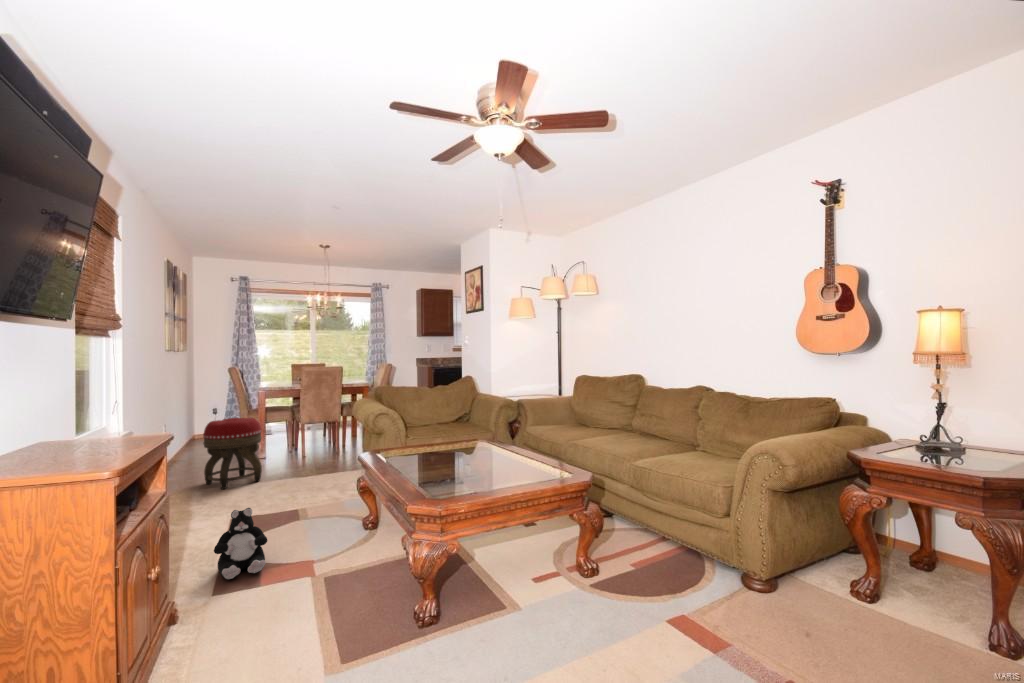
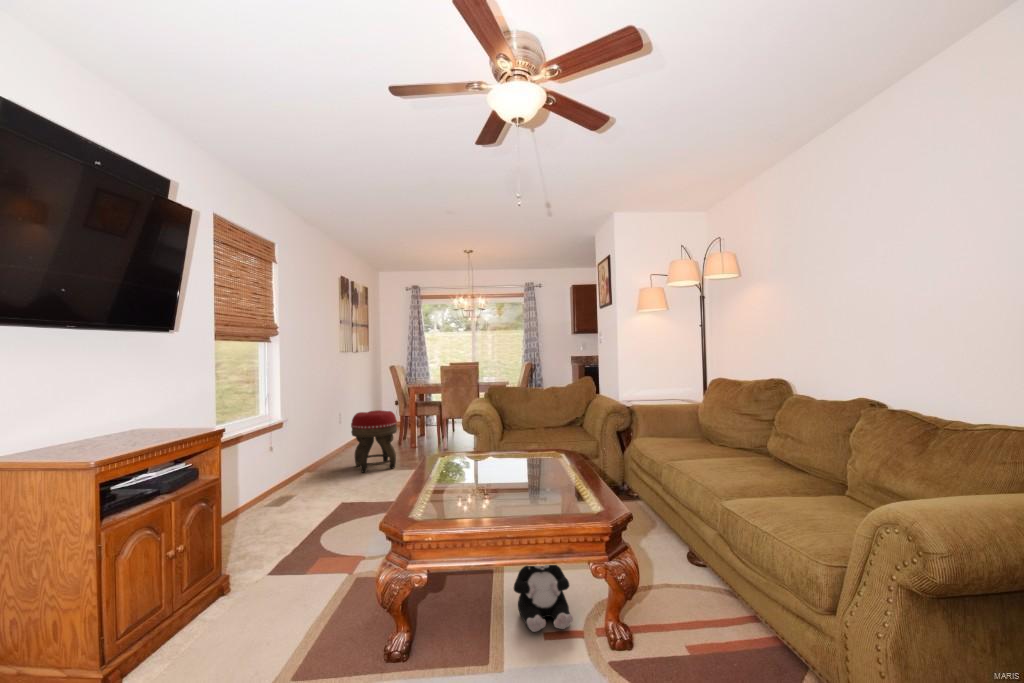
plush toy: present [214,508,267,579] -> present [514,565,573,632]

